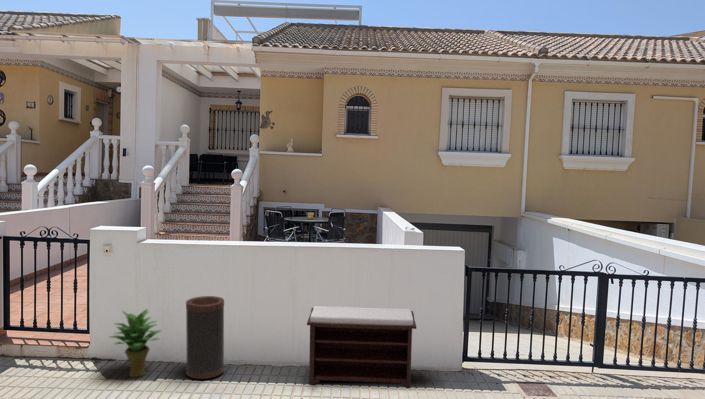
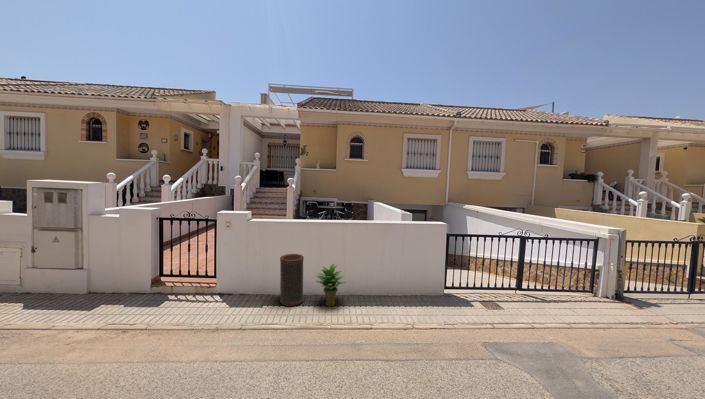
bench: present [307,306,416,388] -> none [356,259,424,308]
potted plant: present [110,310,161,377] -> present [316,264,345,306]

